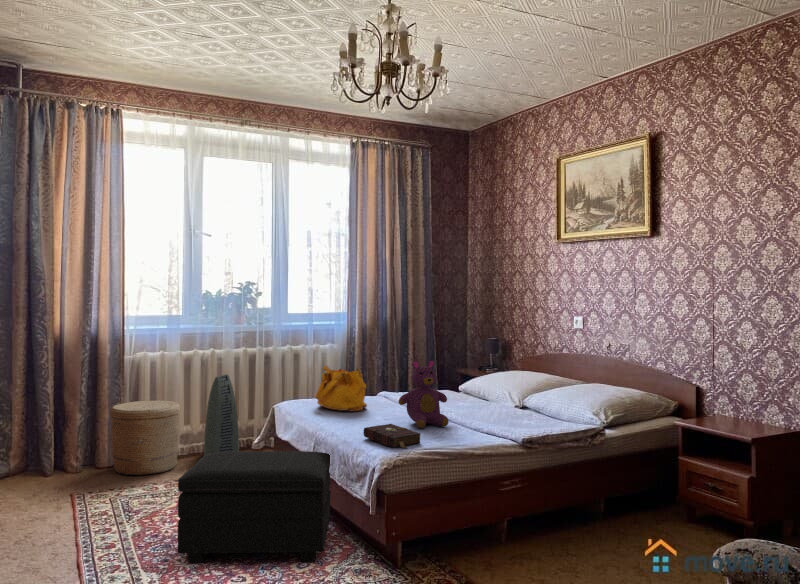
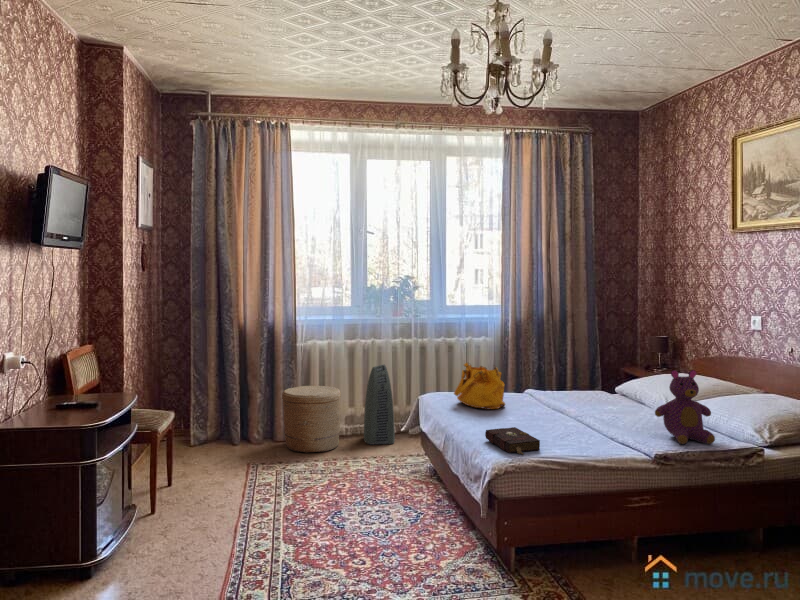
teddy bear: present [398,360,449,428] -> present [655,370,715,444]
footstool: present [178,451,330,563] -> none [313,442,457,553]

